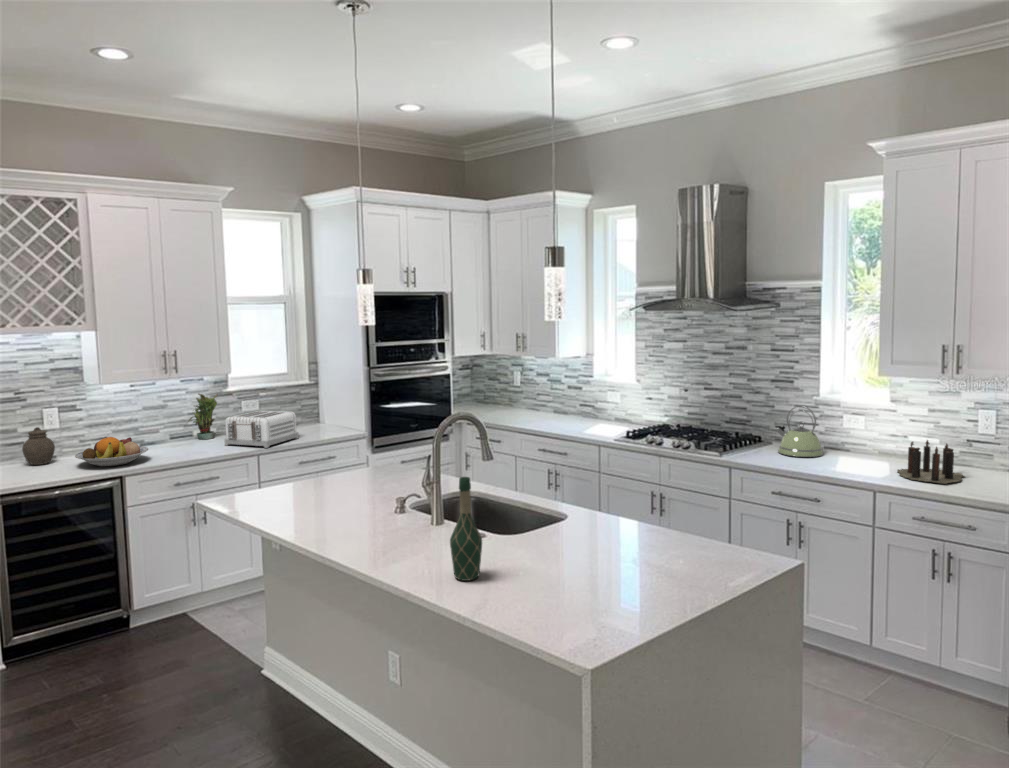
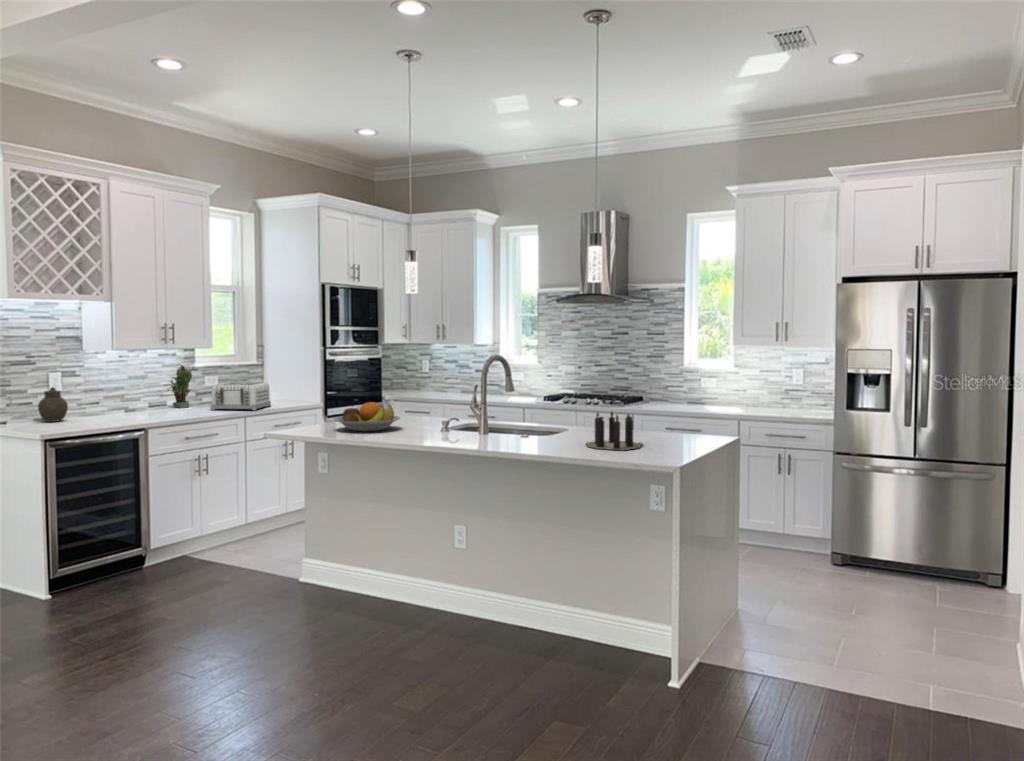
kettle: present [775,406,823,457] -> none [655,370,689,405]
fruit bowl: present [75,437,148,467] -> present [334,402,400,431]
candle: present [898,440,964,484] -> present [586,412,643,451]
wine bottle: present [450,477,482,581] -> none [533,379,554,445]

